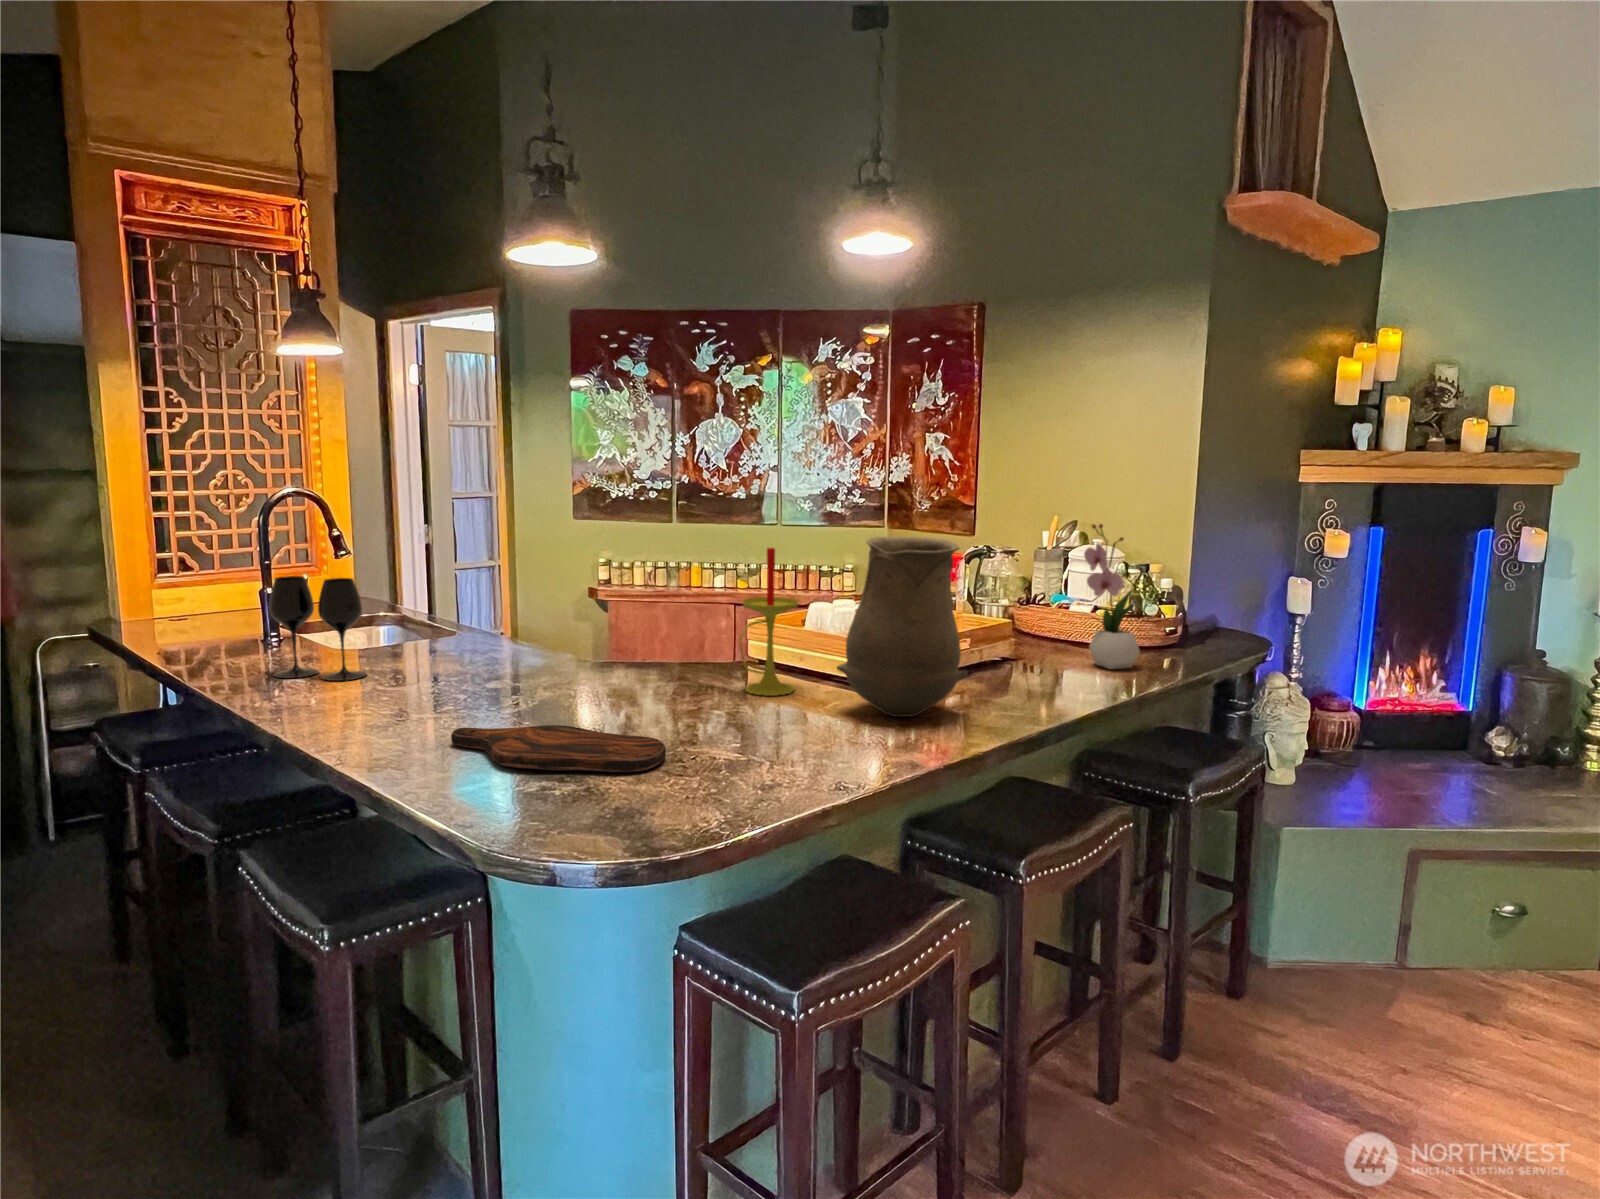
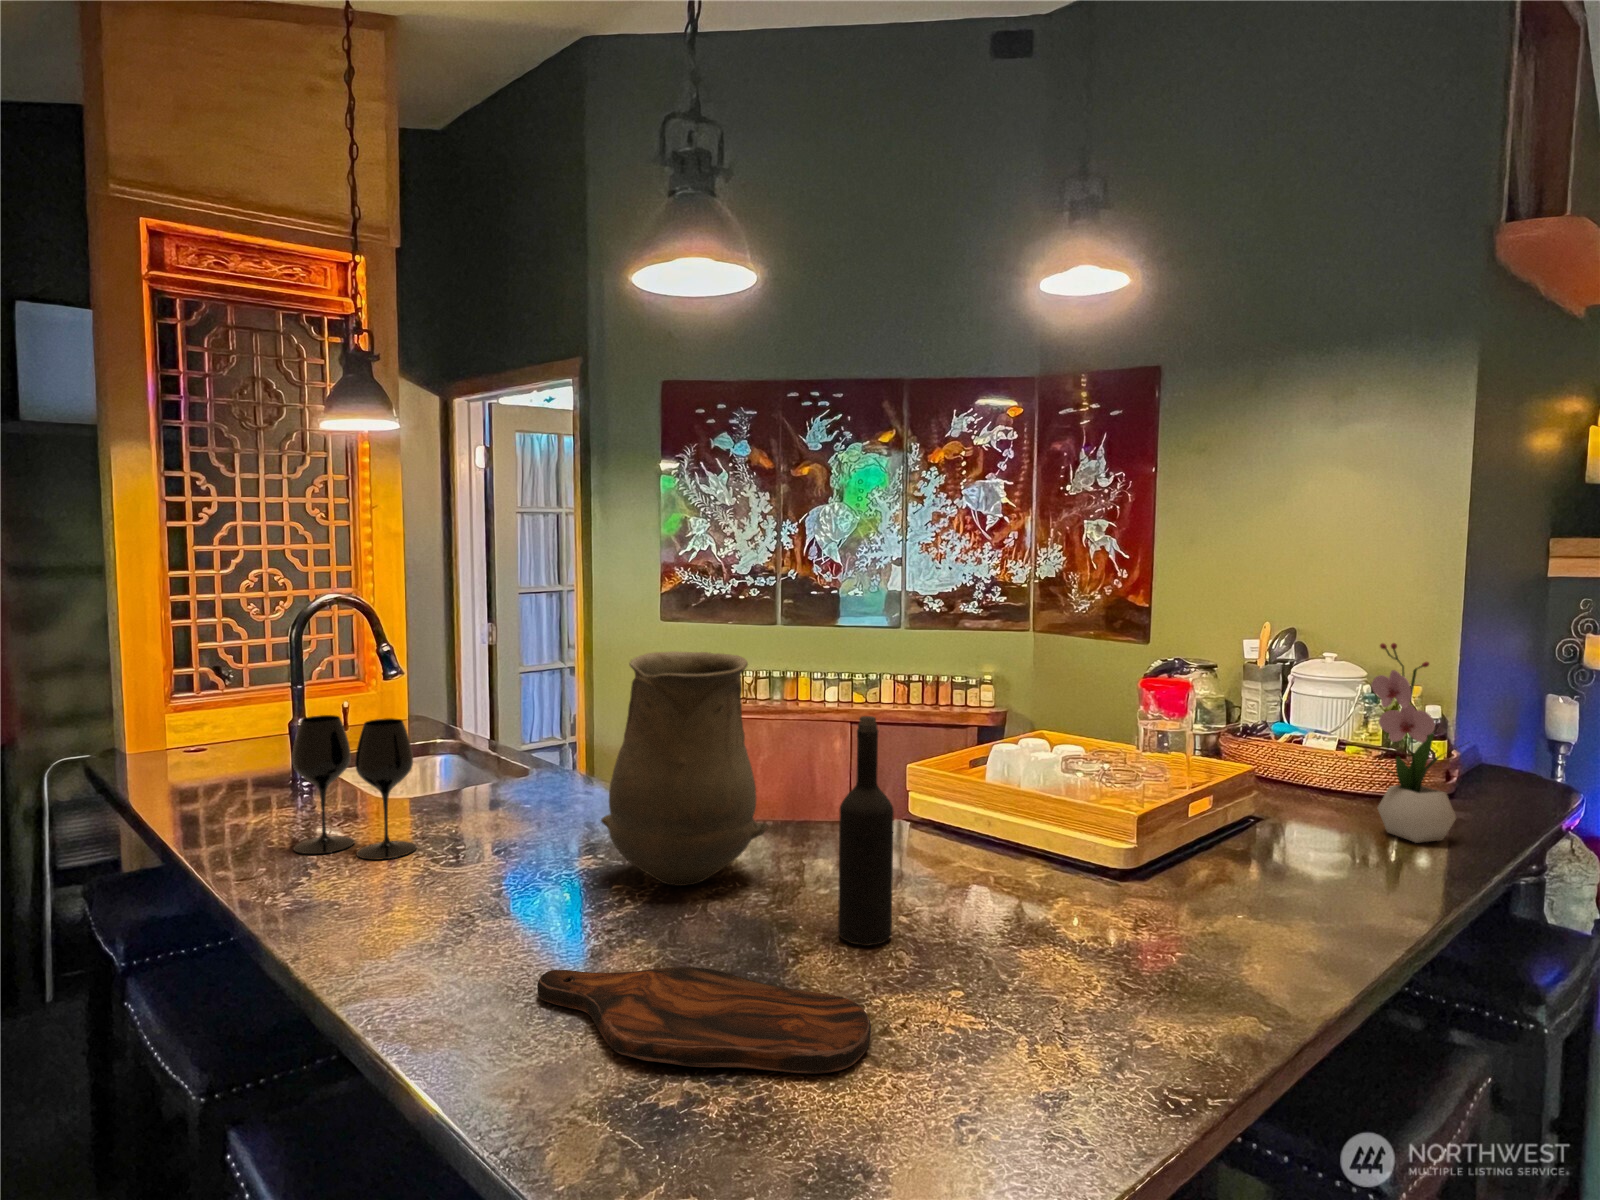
vase: present [837,536,968,717] -> present [601,651,768,886]
candle: present [739,548,799,696] -> none [929,678,1010,893]
wine bottle: none [664,564,702,720] -> present [838,716,894,945]

